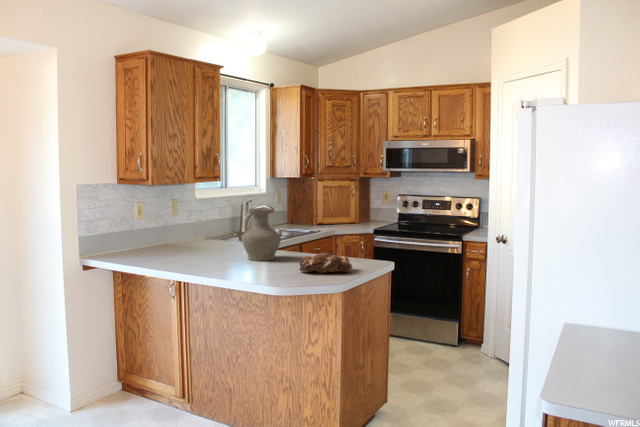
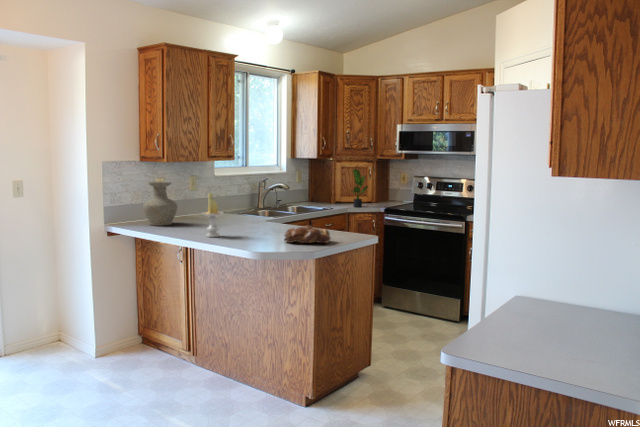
potted plant: none [334,187,355,228] -> present [351,169,368,207]
vase: present [242,208,281,261] -> present [143,181,177,226]
candle: none [201,218,227,269] -> present [202,193,223,237]

